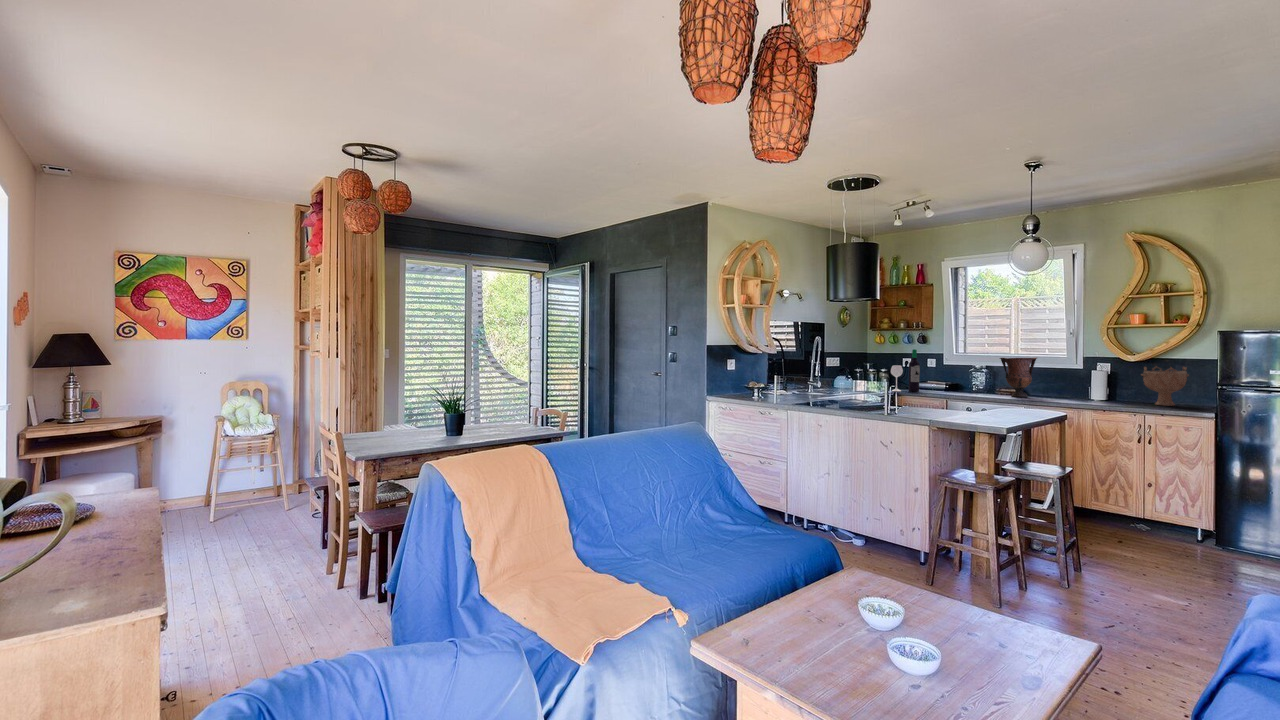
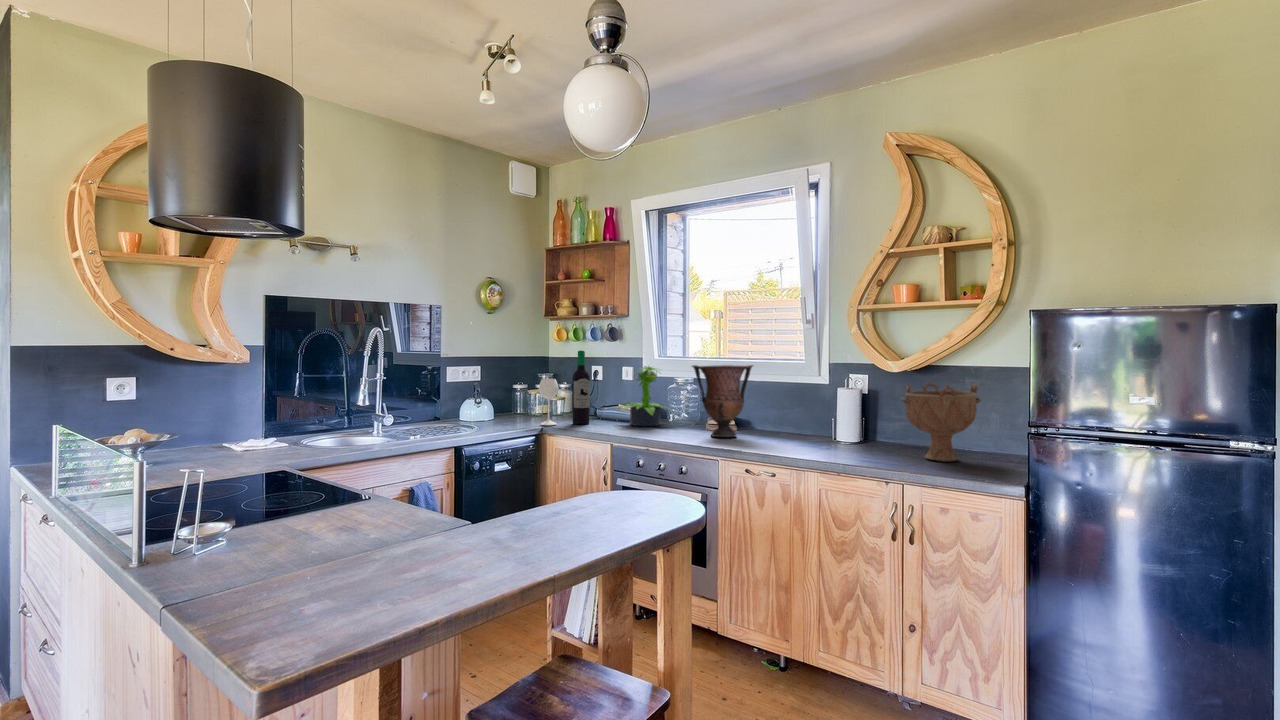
potted plant: none [936,358,976,392] -> present [621,366,667,426]

